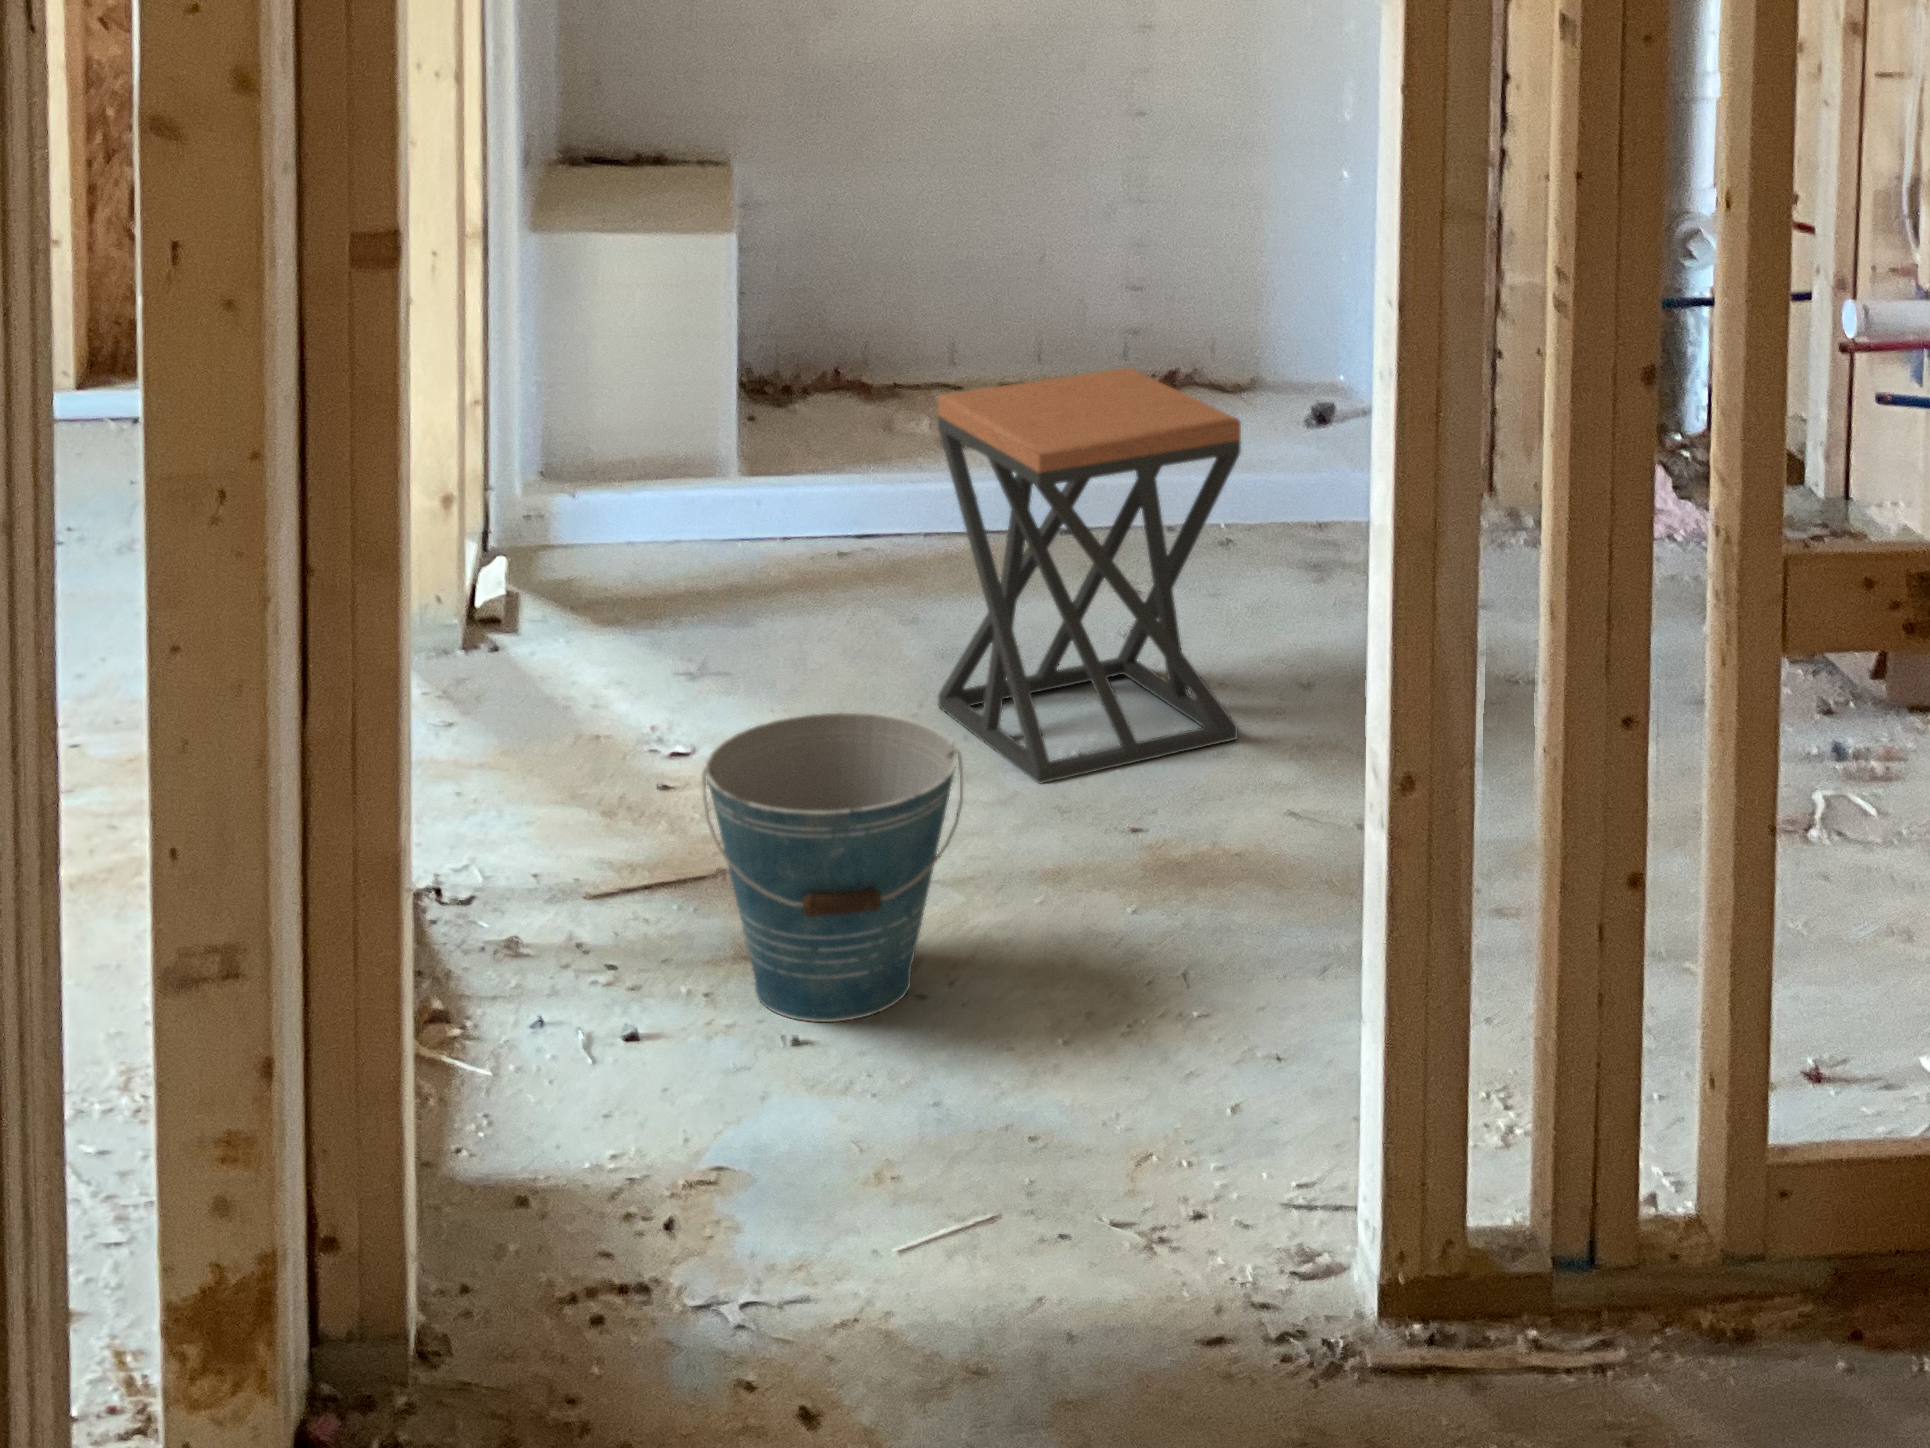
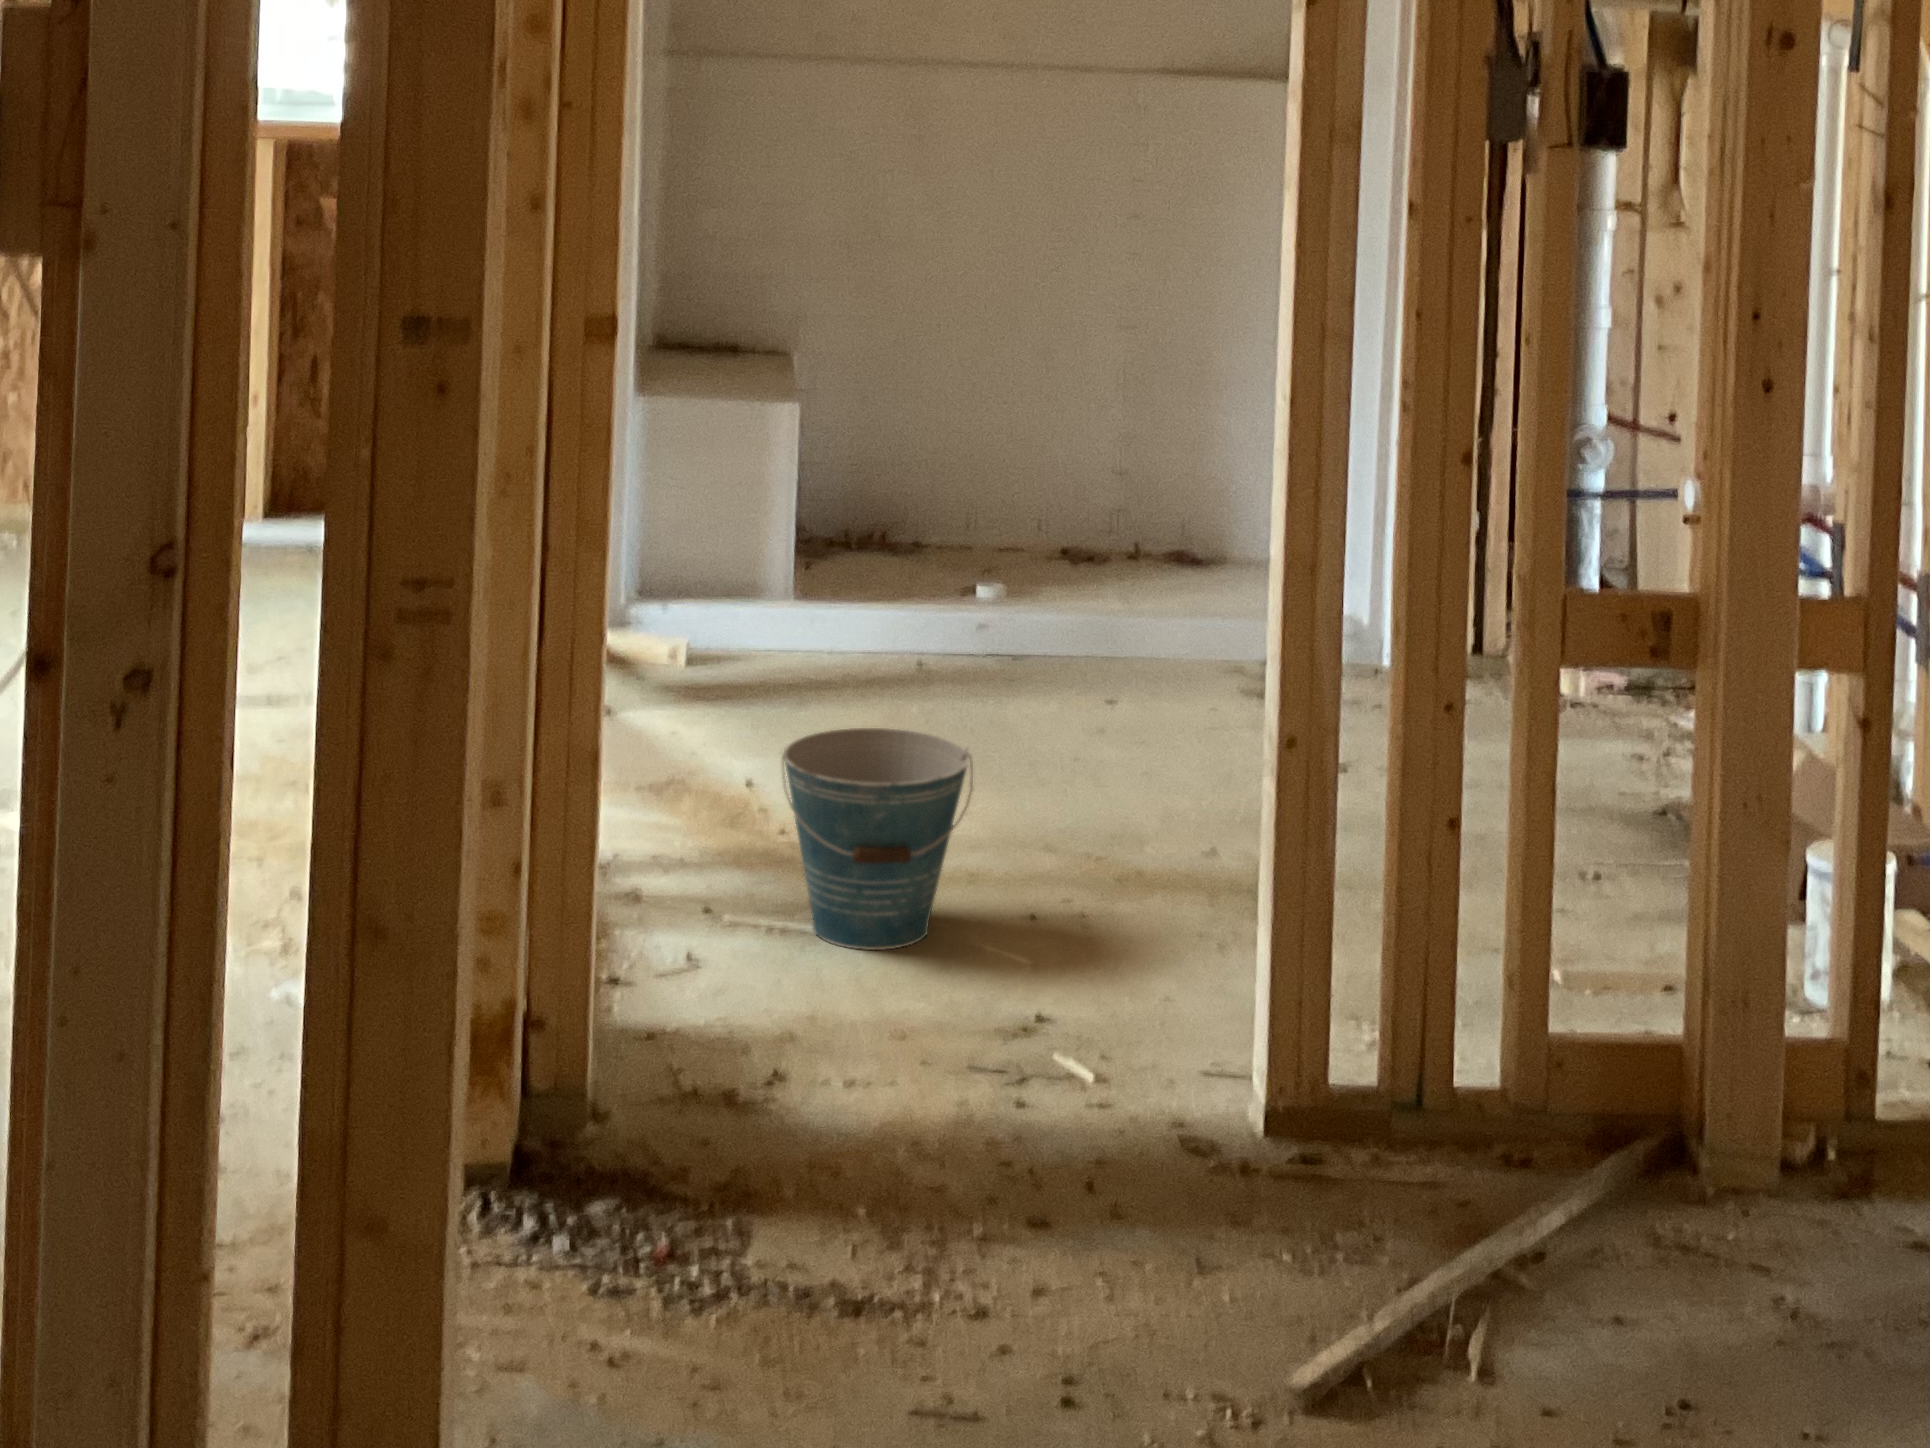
stool: present [938,367,1241,783] -> none [948,505,1193,820]

